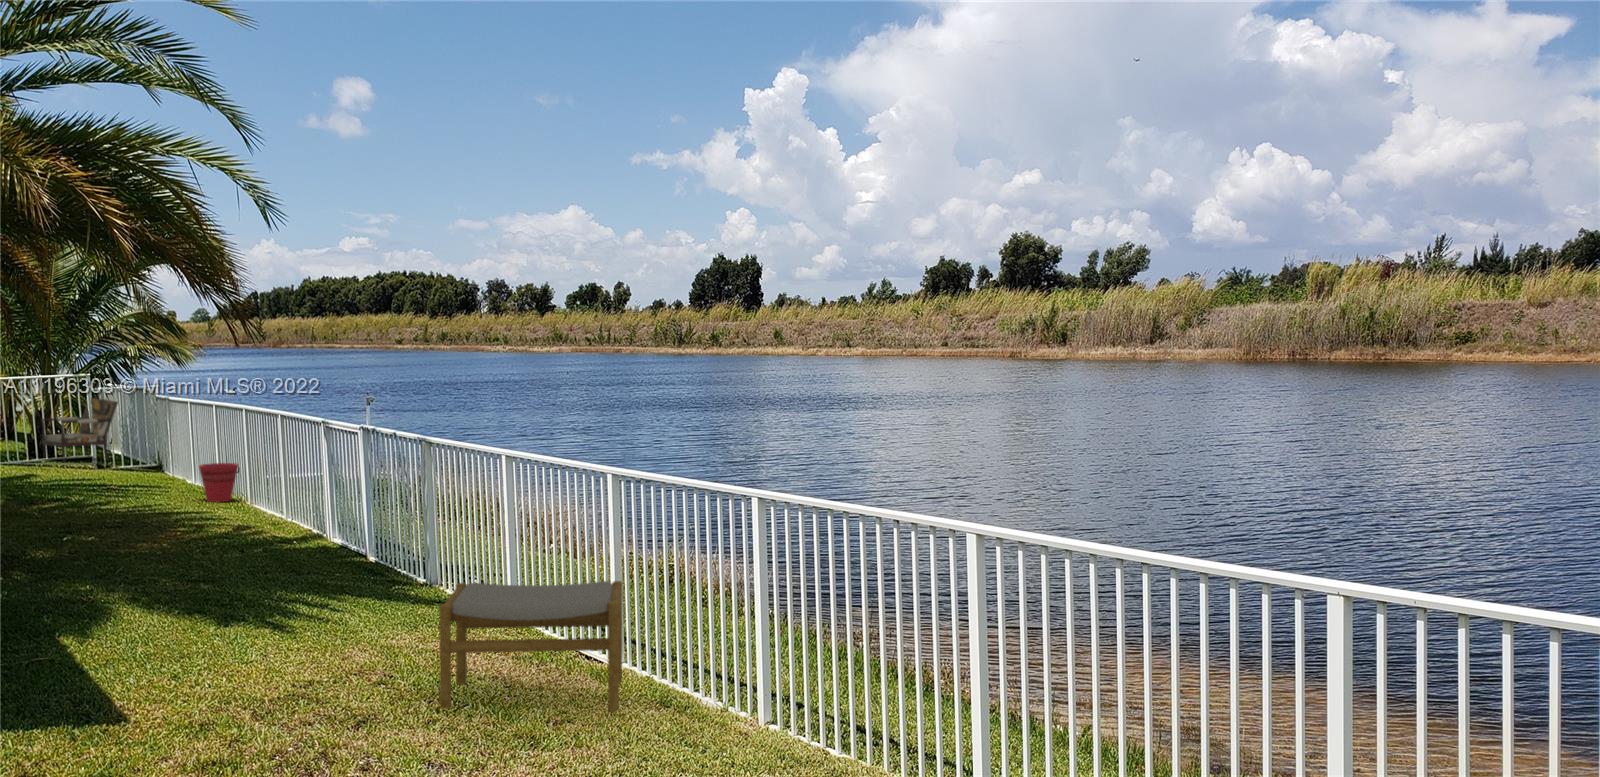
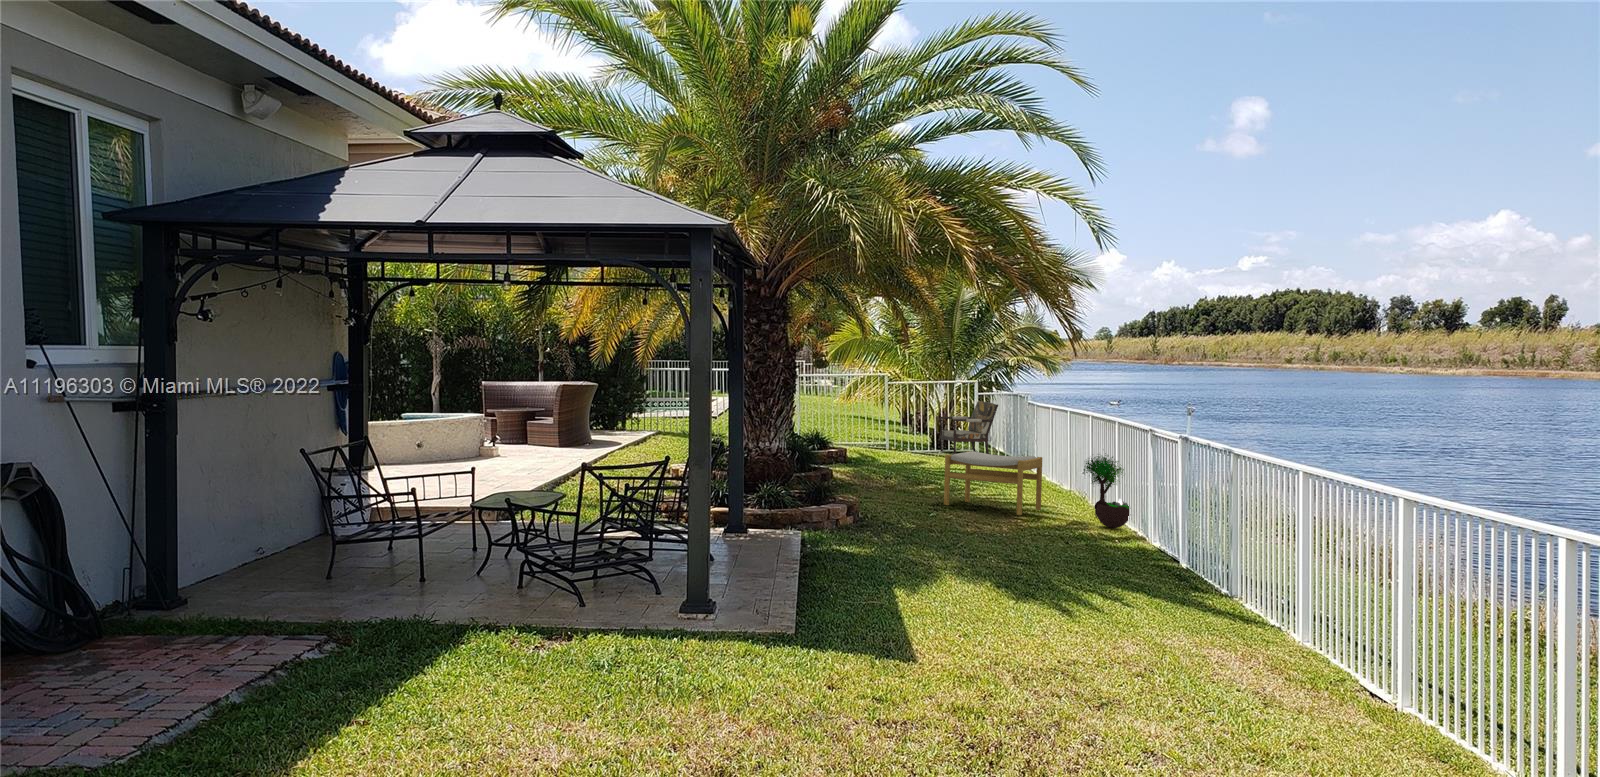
potted tree: none [249,445,306,528] -> present [1084,453,1129,528]
bucket: present [199,463,238,502] -> none [1049,463,1083,499]
footstool: present [439,581,622,713] -> present [944,451,1042,515]

